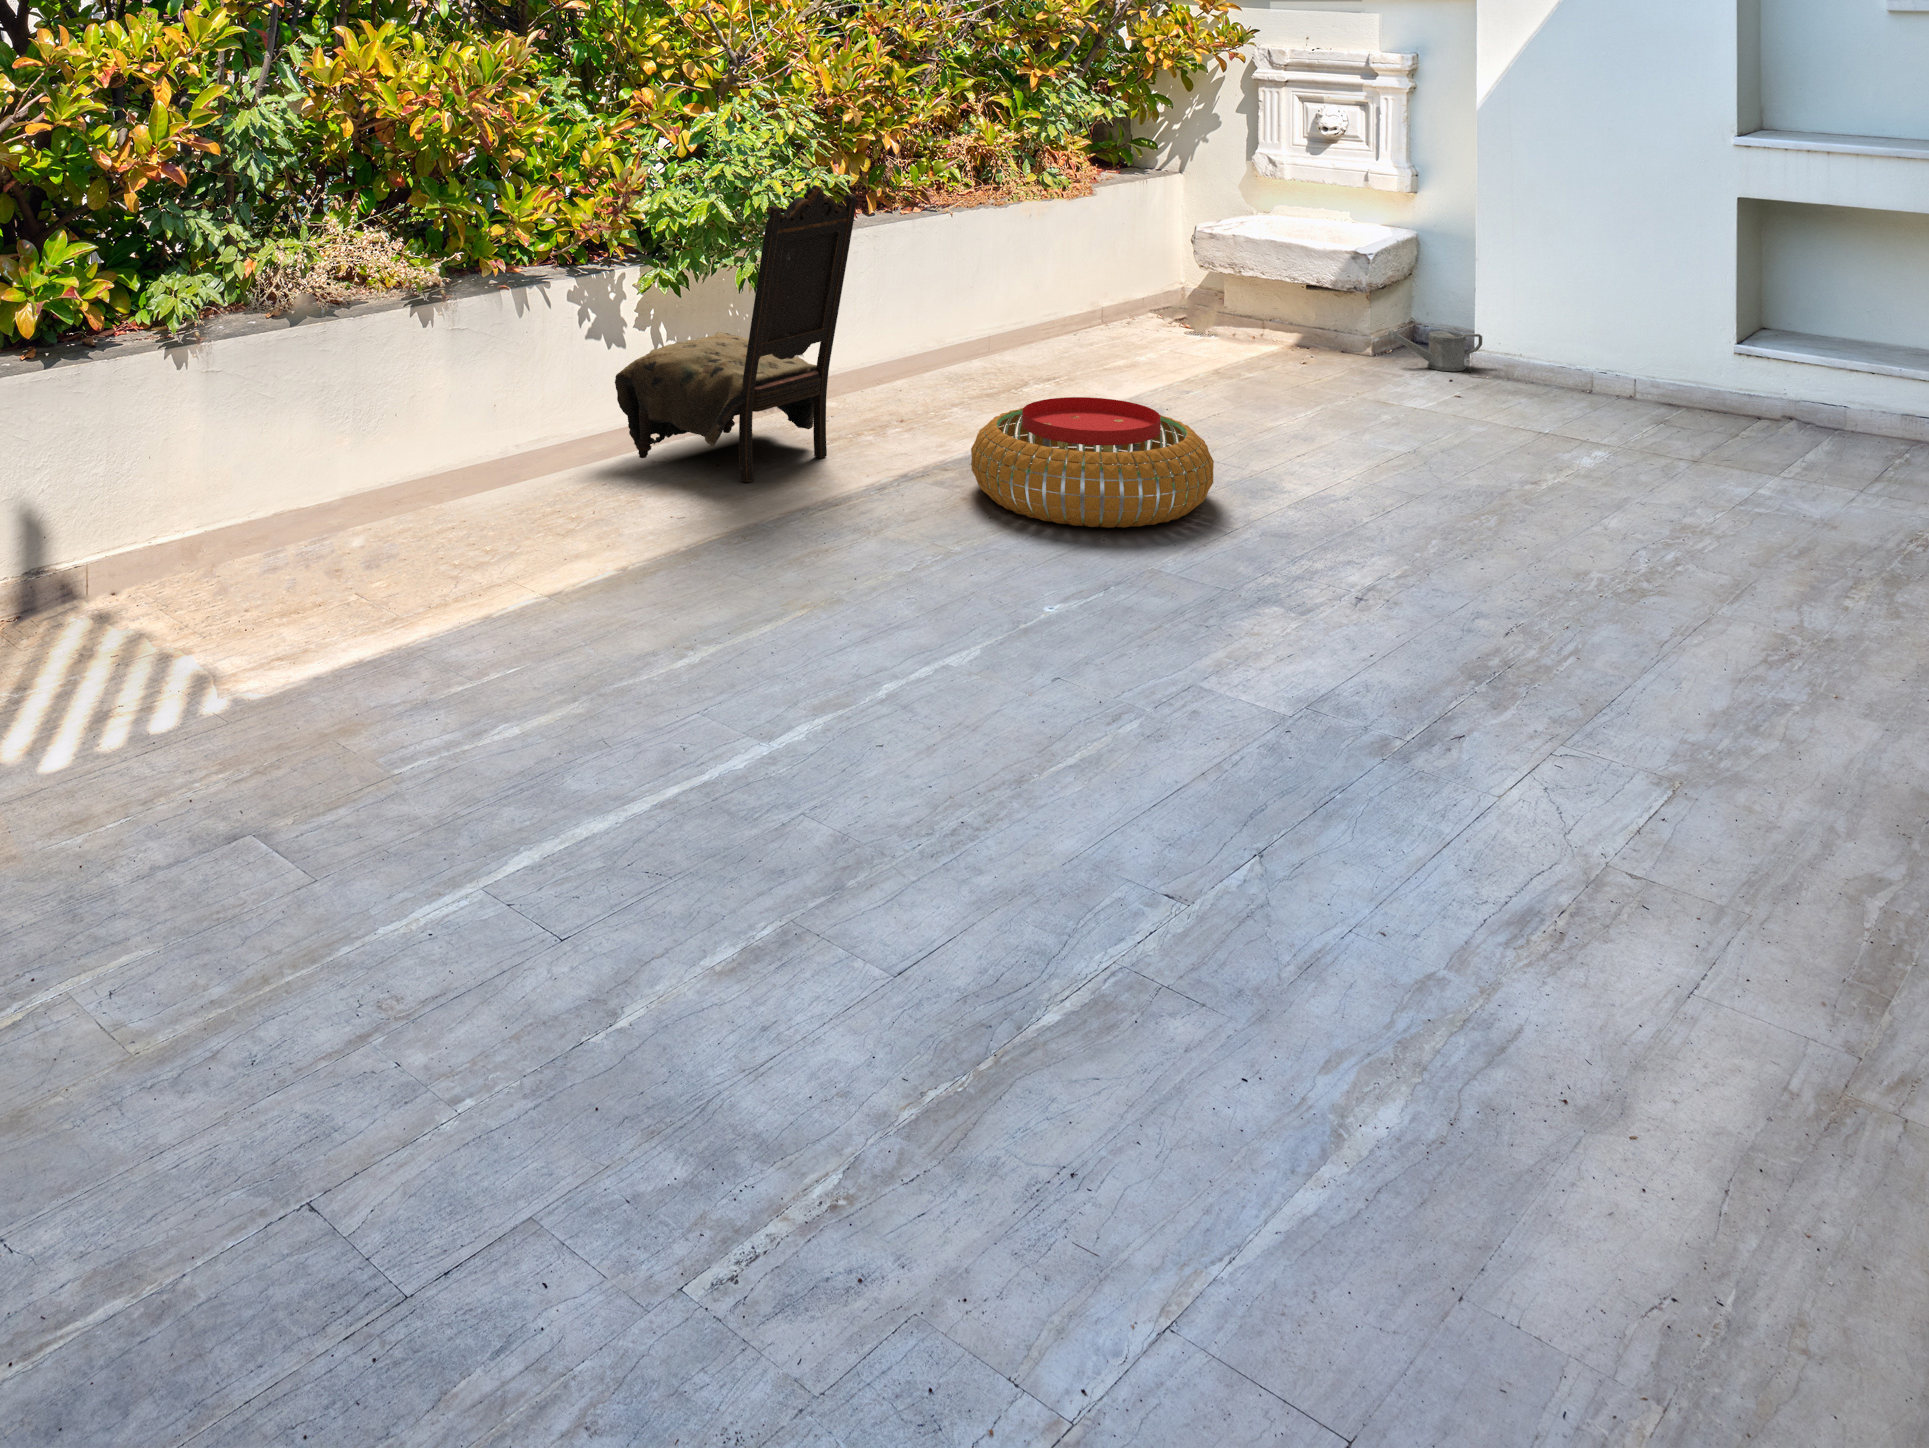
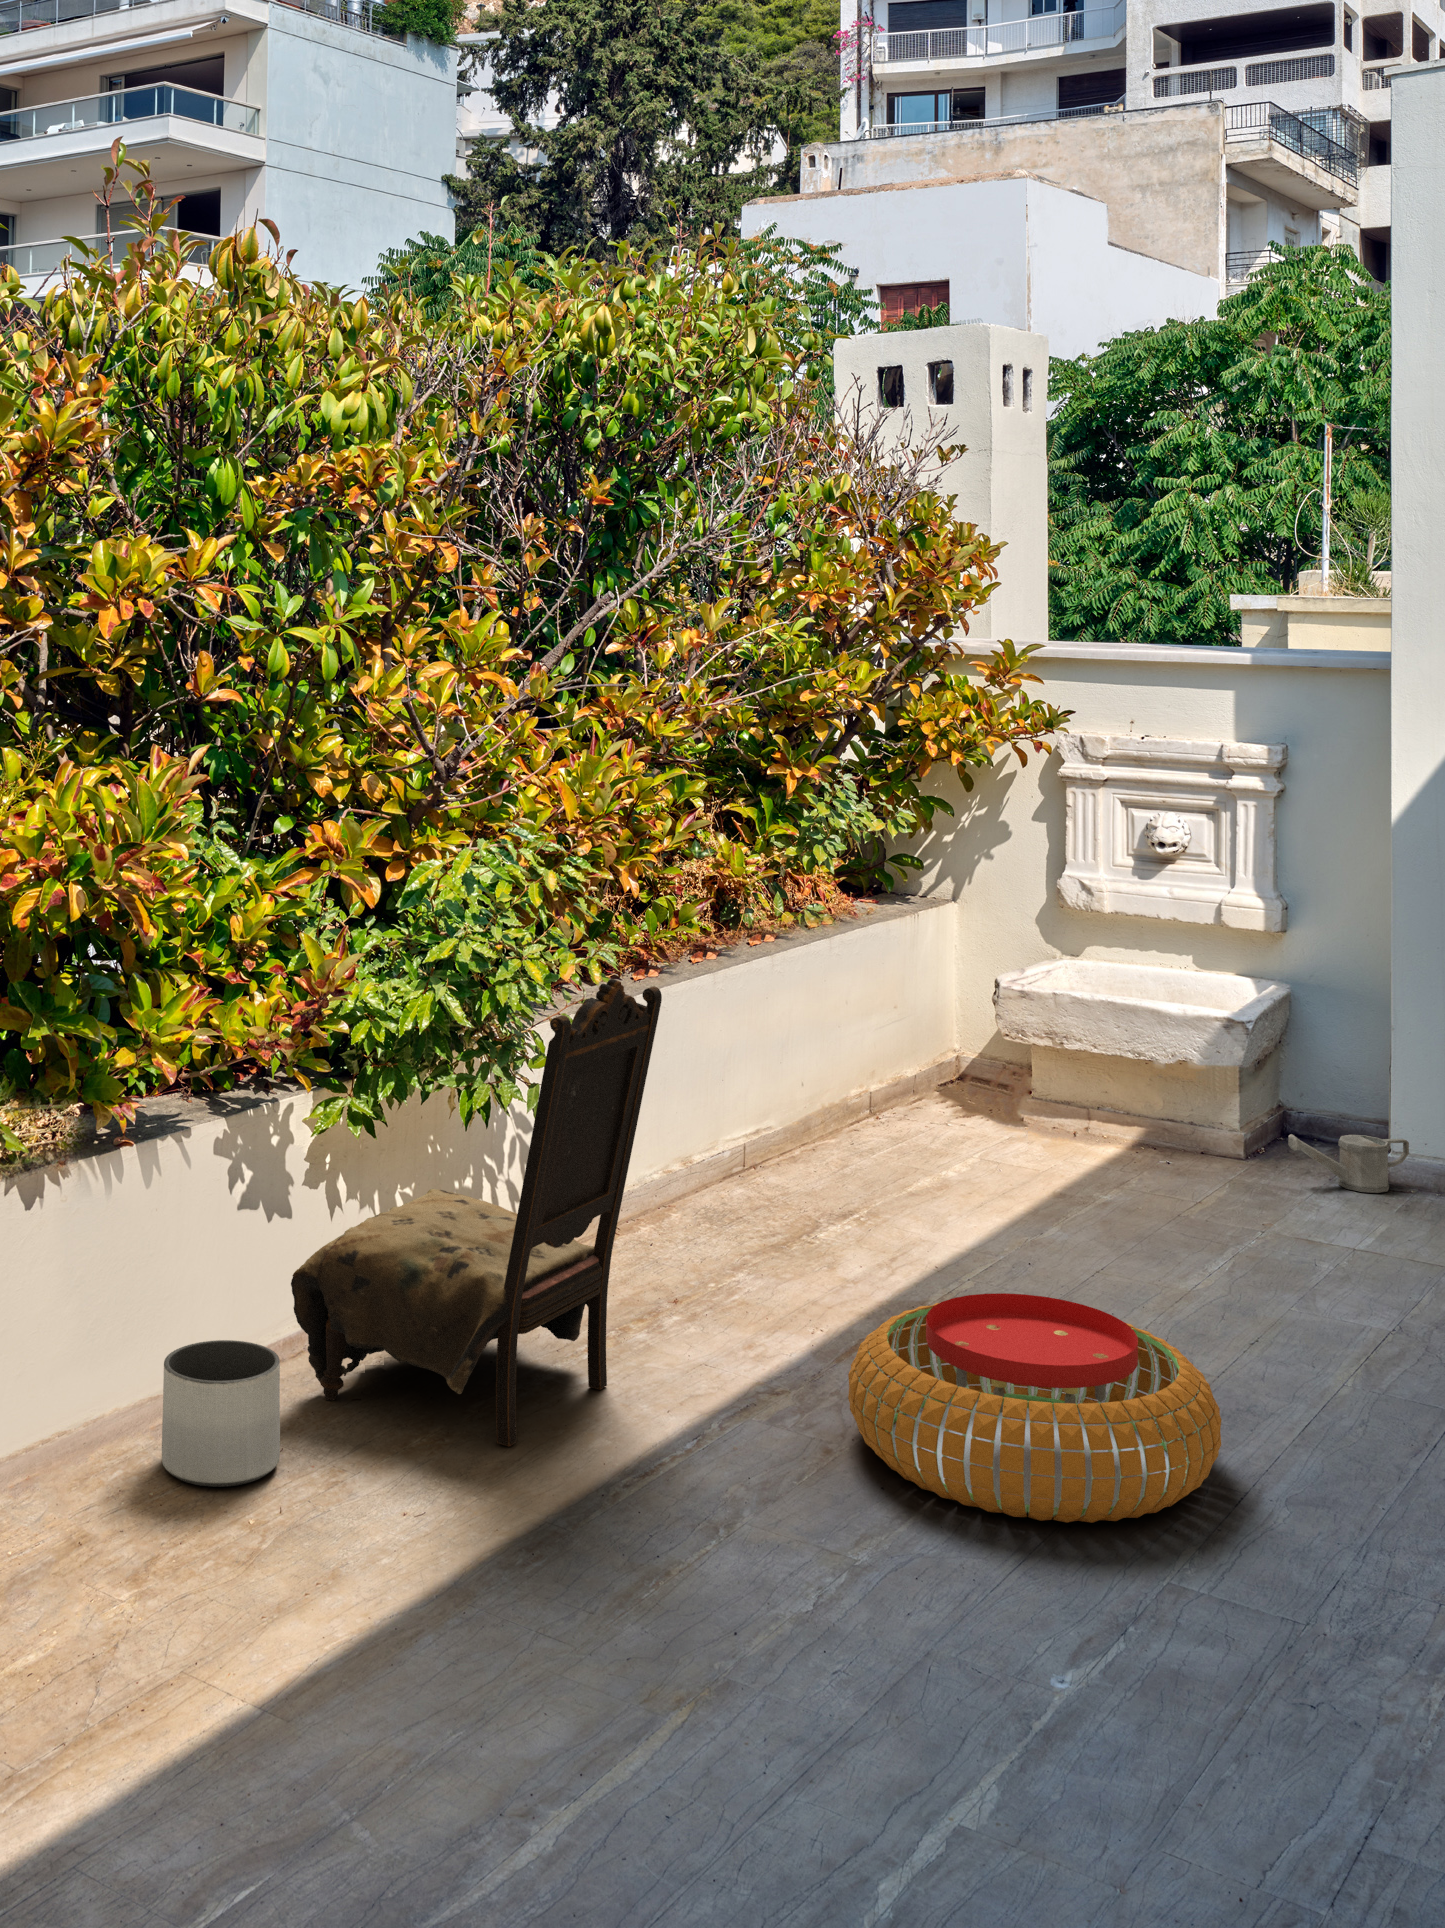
planter: none [523,411,598,494] -> present [162,1340,280,1487]

